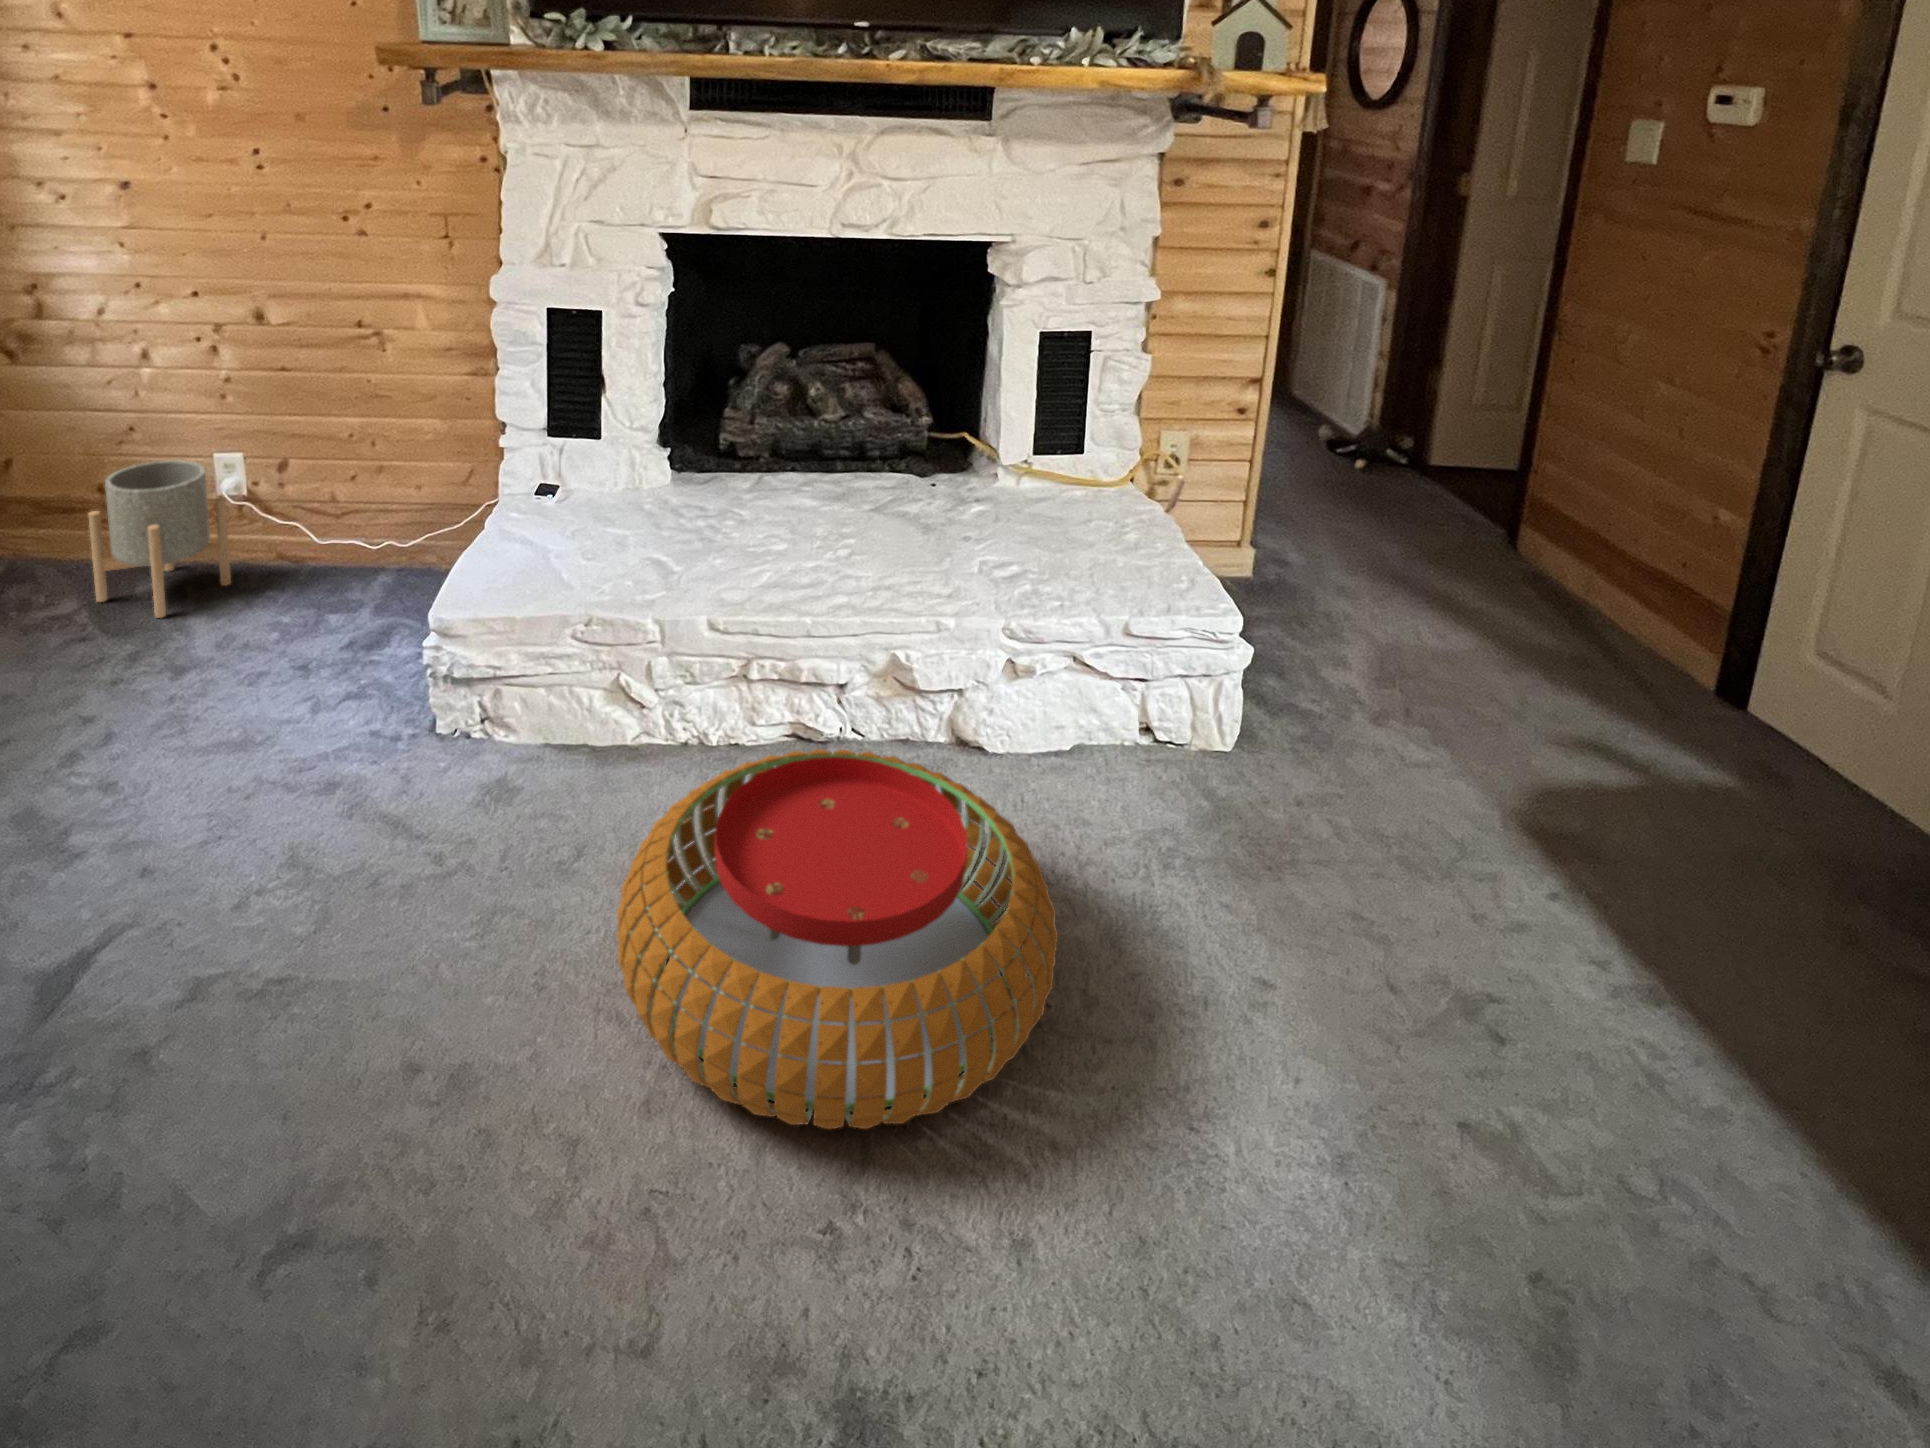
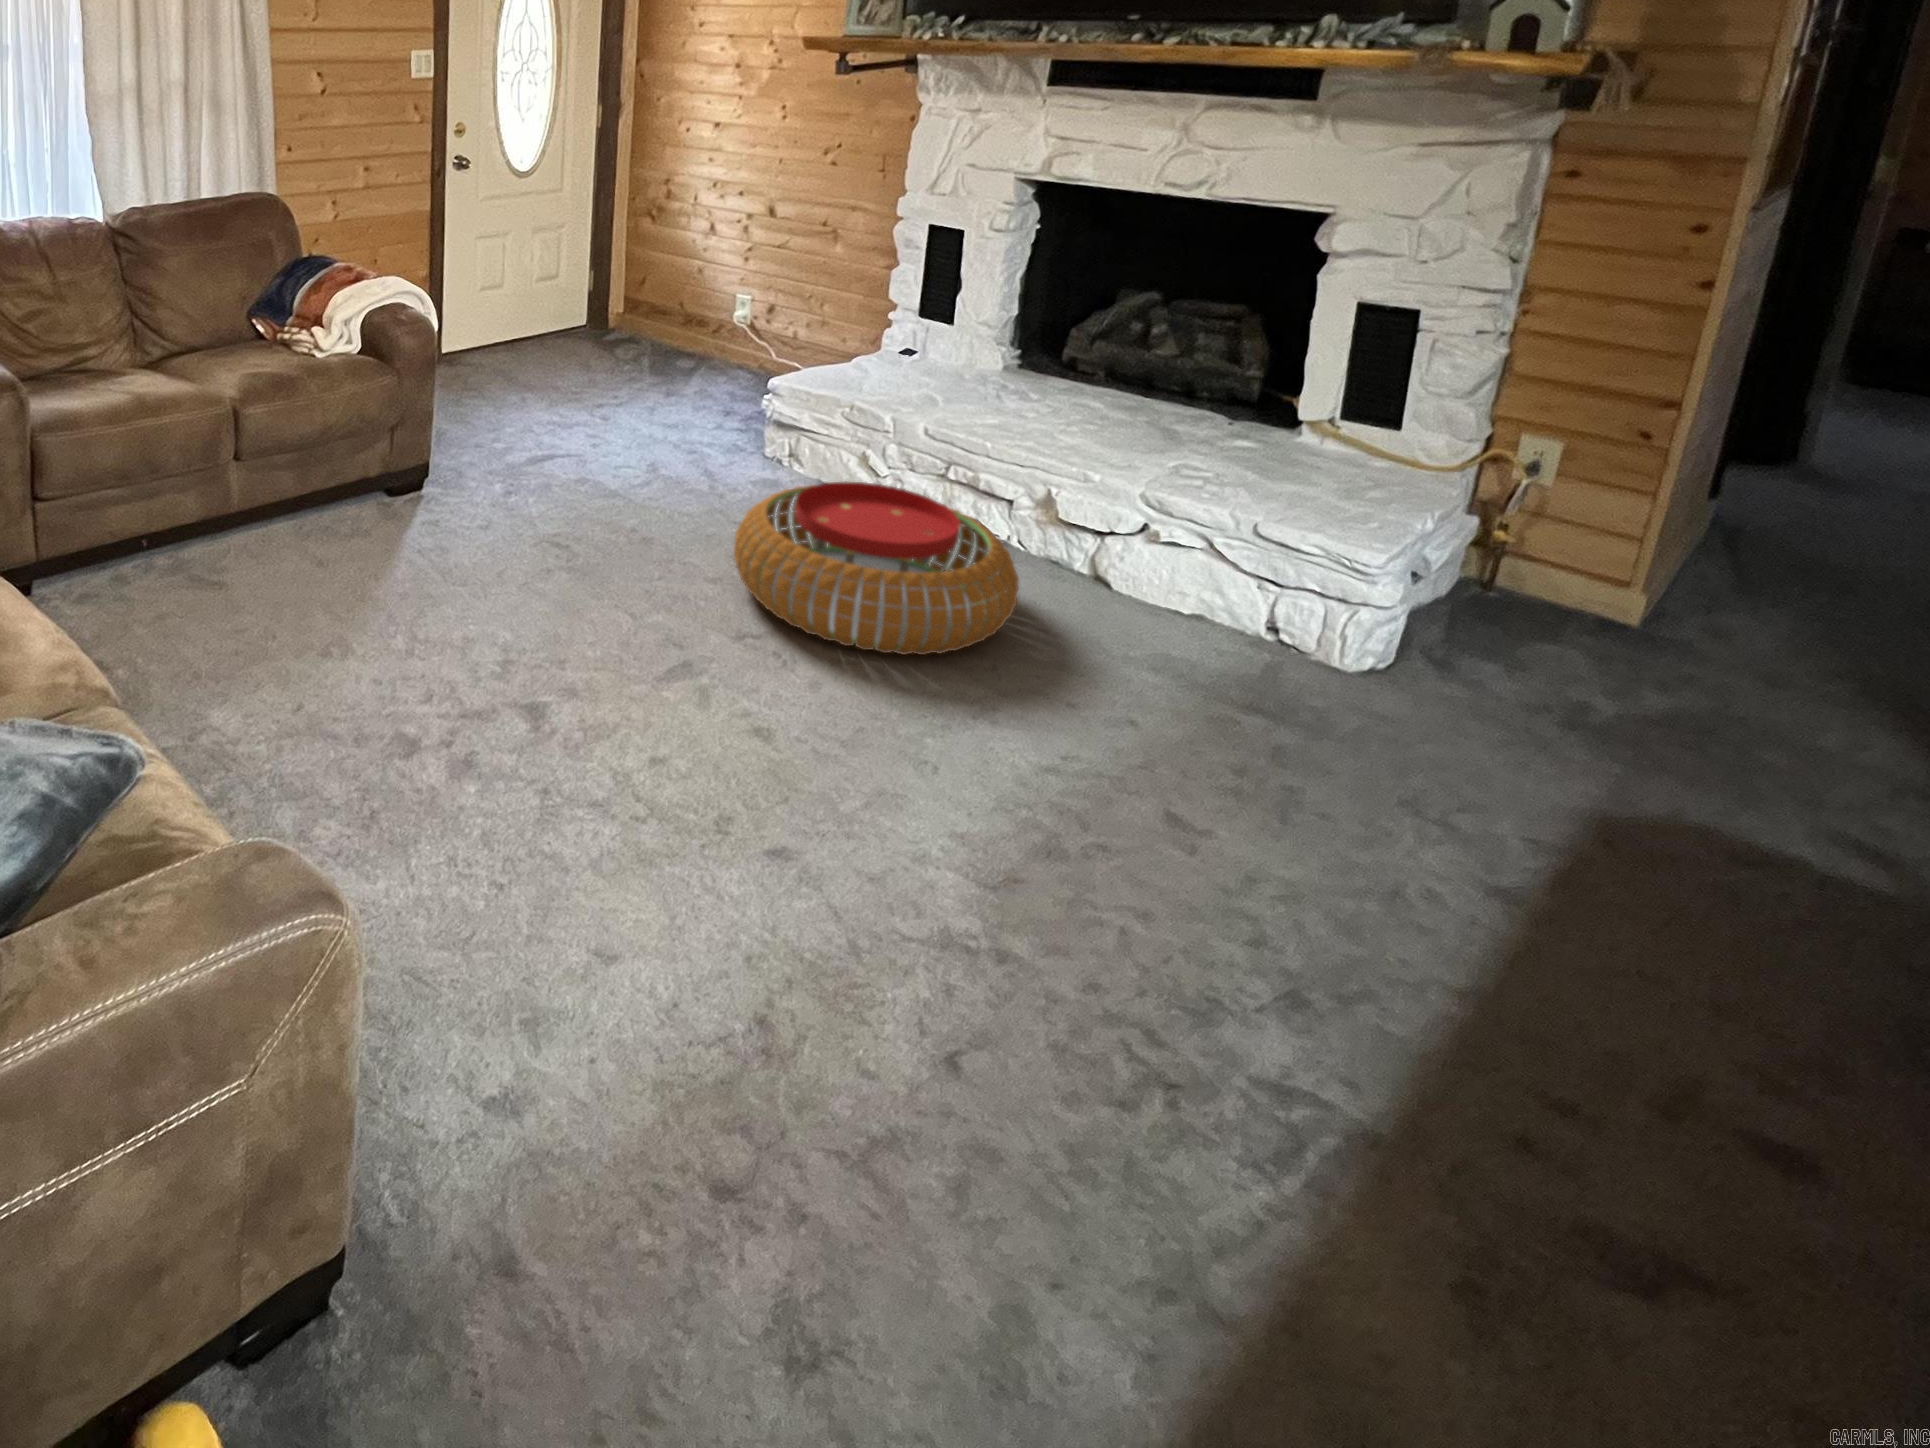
planter: present [89,460,231,618] -> none [657,290,730,377]

